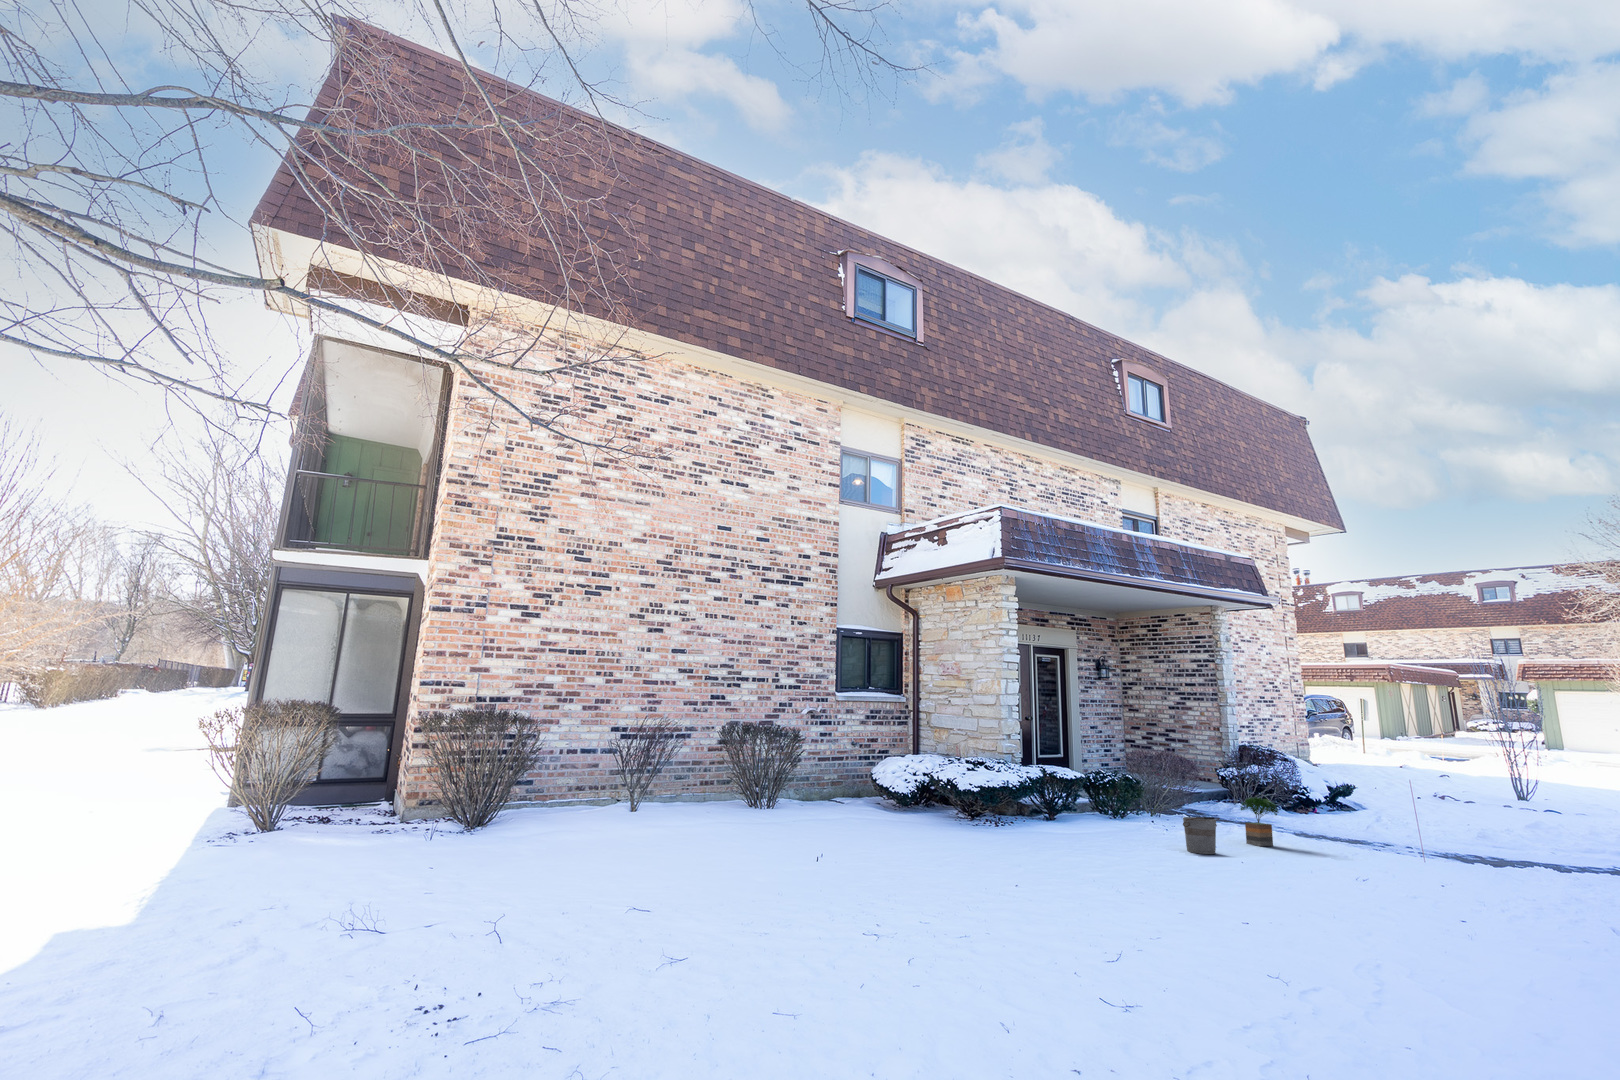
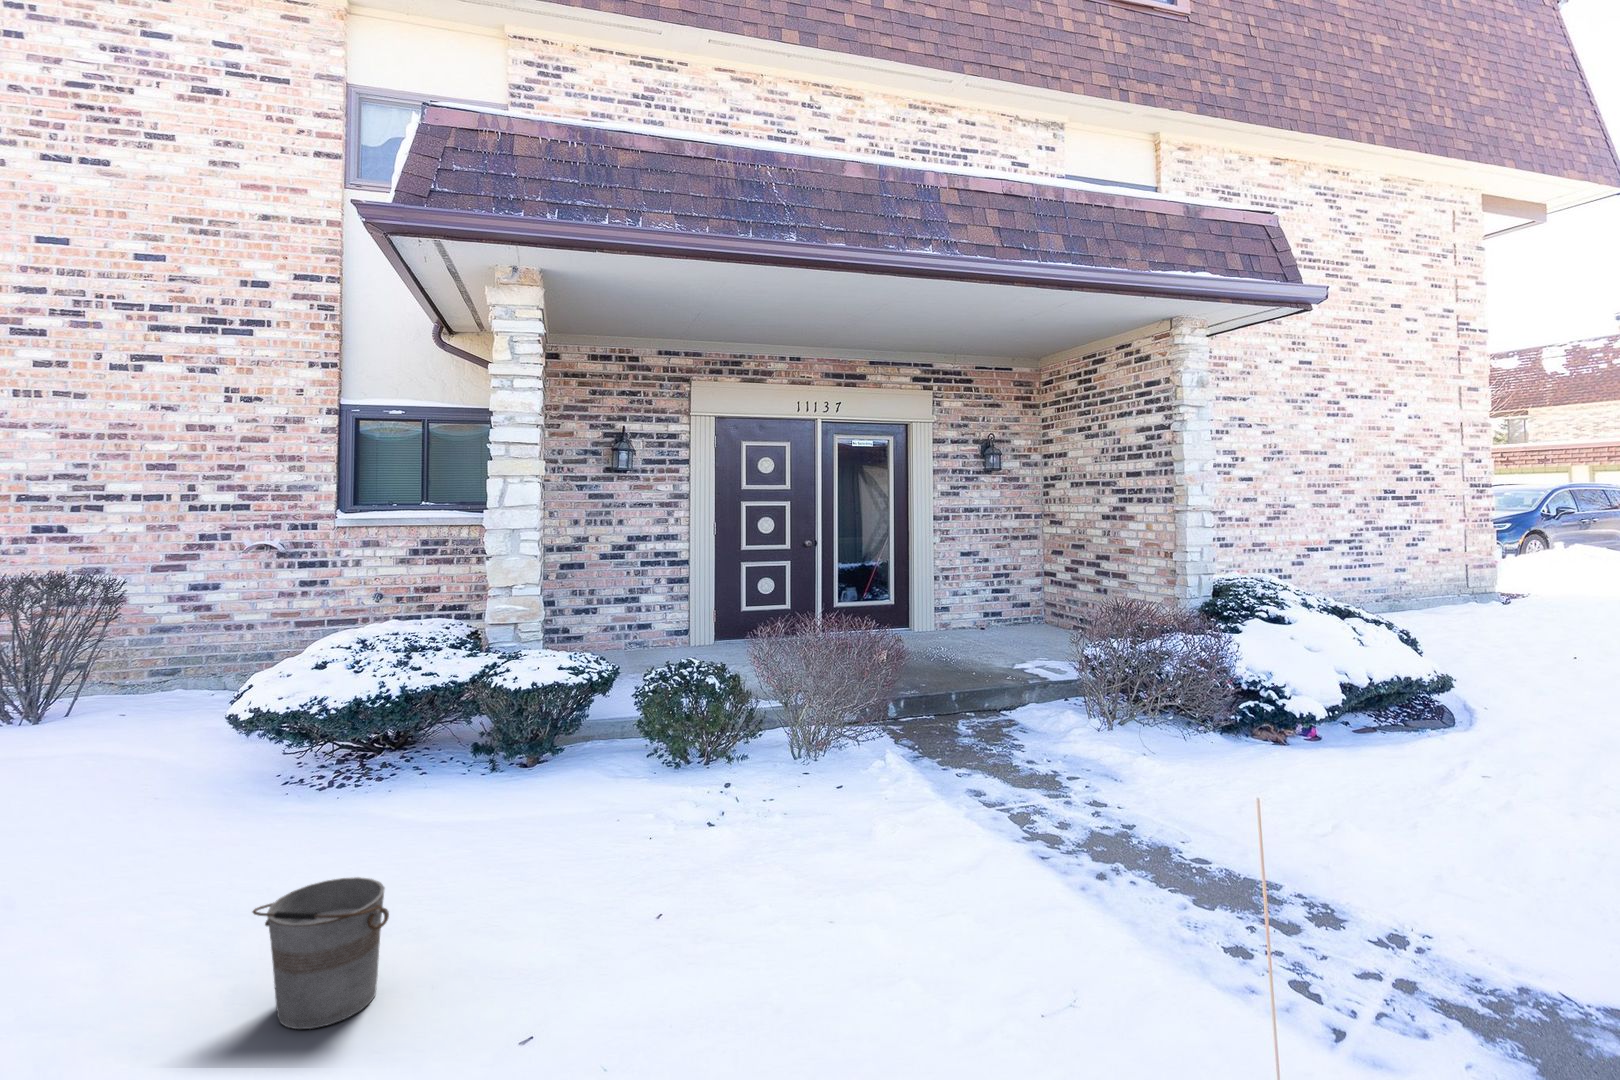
potted tree: present [1241,797,1278,846] -> none [676,792,772,950]

